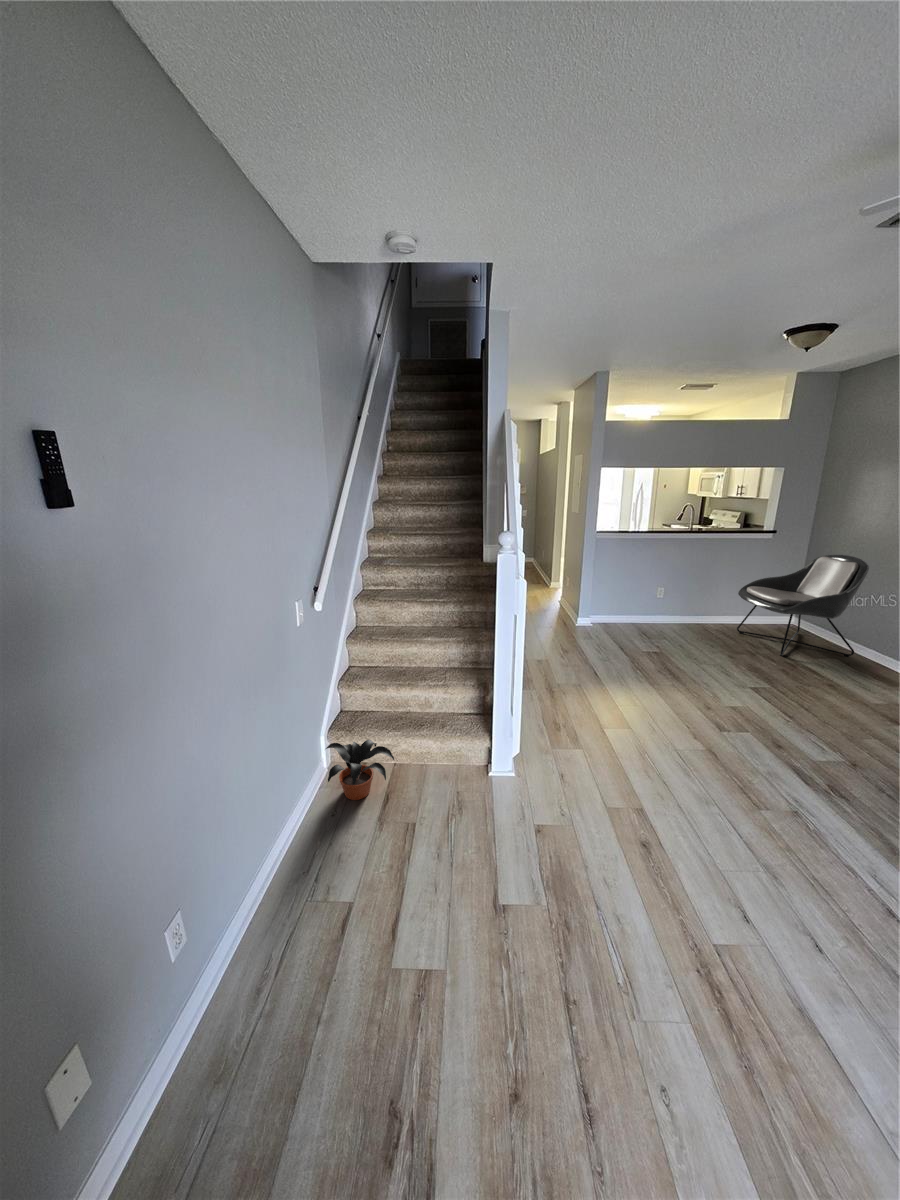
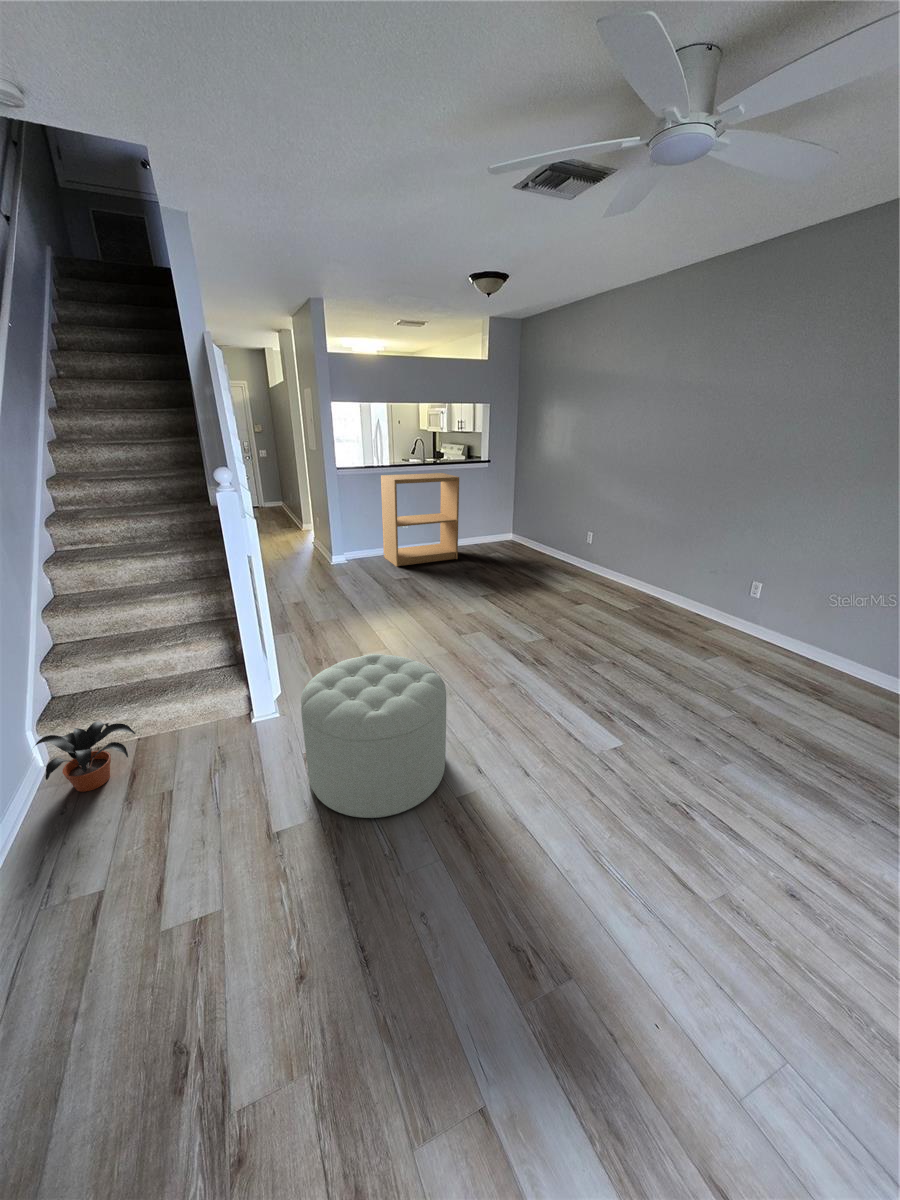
bookshelf: none [629,541,734,637] -> present [381,473,459,567]
lounge chair: present [737,555,869,657] -> none [469,480,551,567]
ottoman: none [540,741,728,957] -> present [301,654,446,818]

